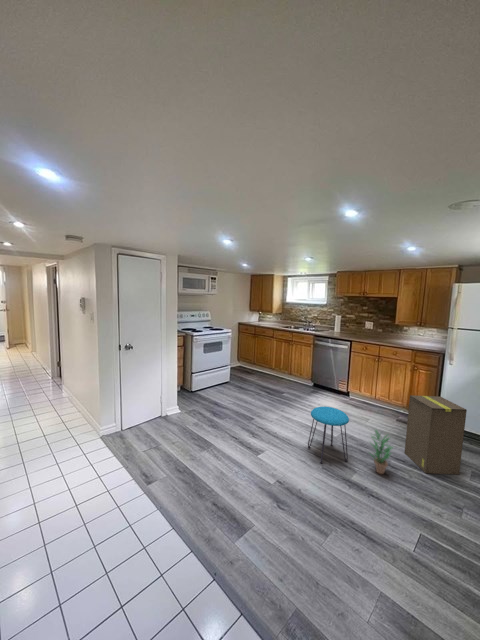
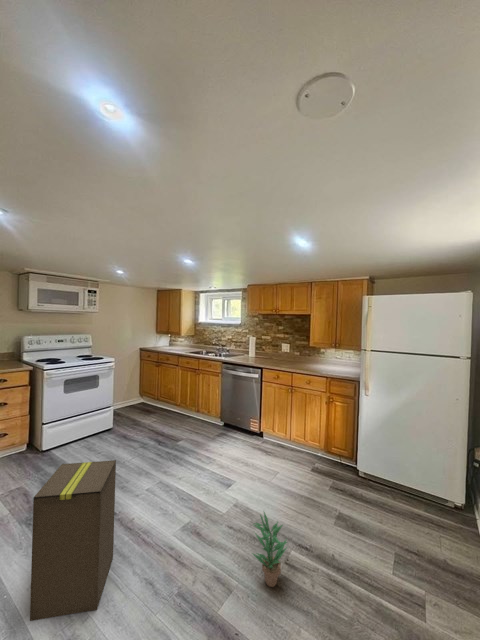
cardboard box: present [405,395,467,474] -> present [30,460,116,621]
stool: present [308,406,349,464] -> none [173,475,229,583]

